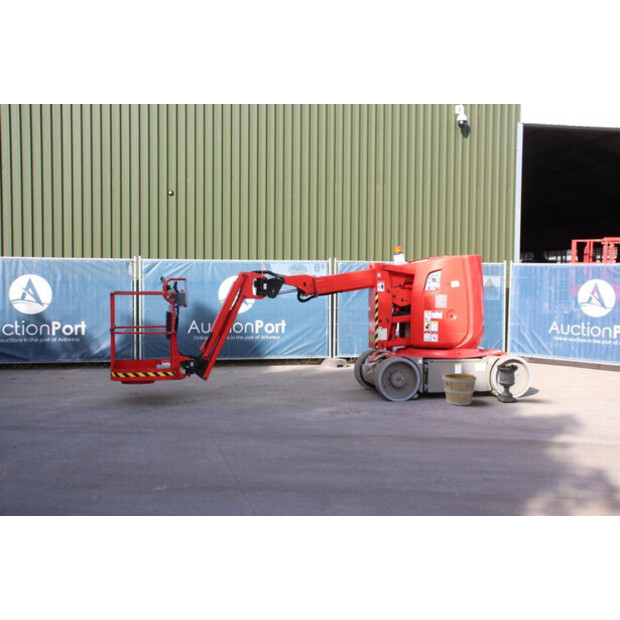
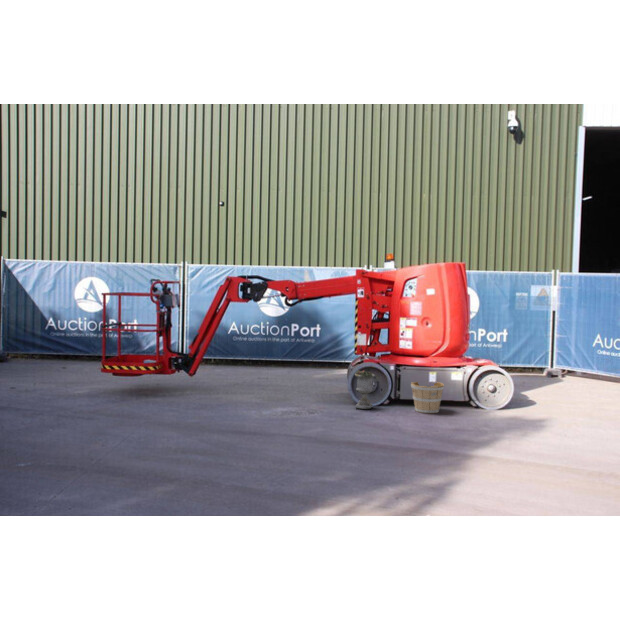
planter: present [497,364,519,402] -> present [355,370,375,409]

